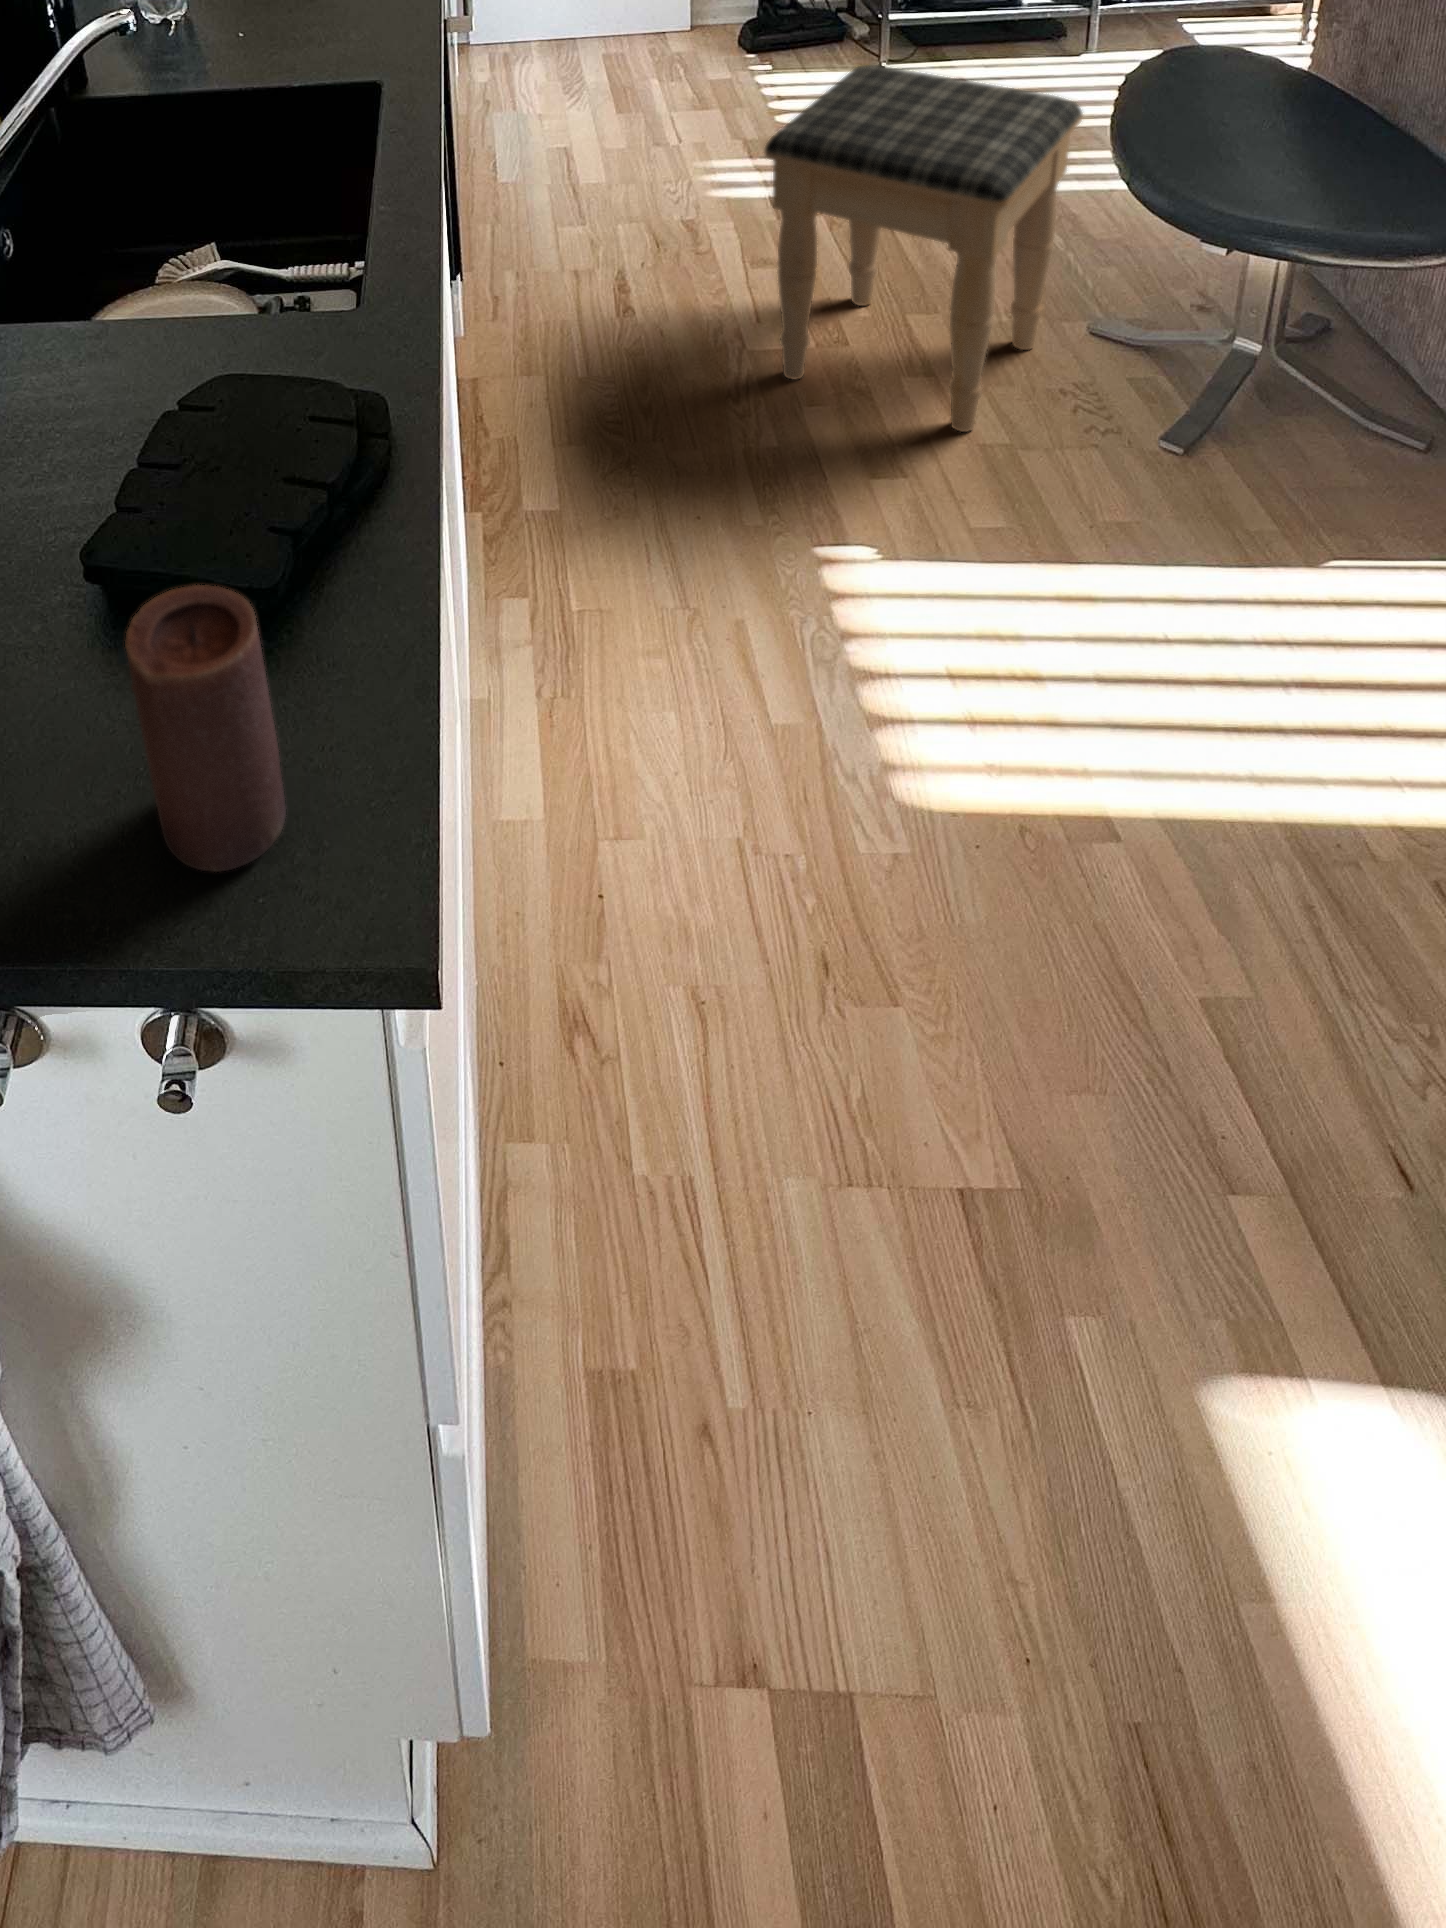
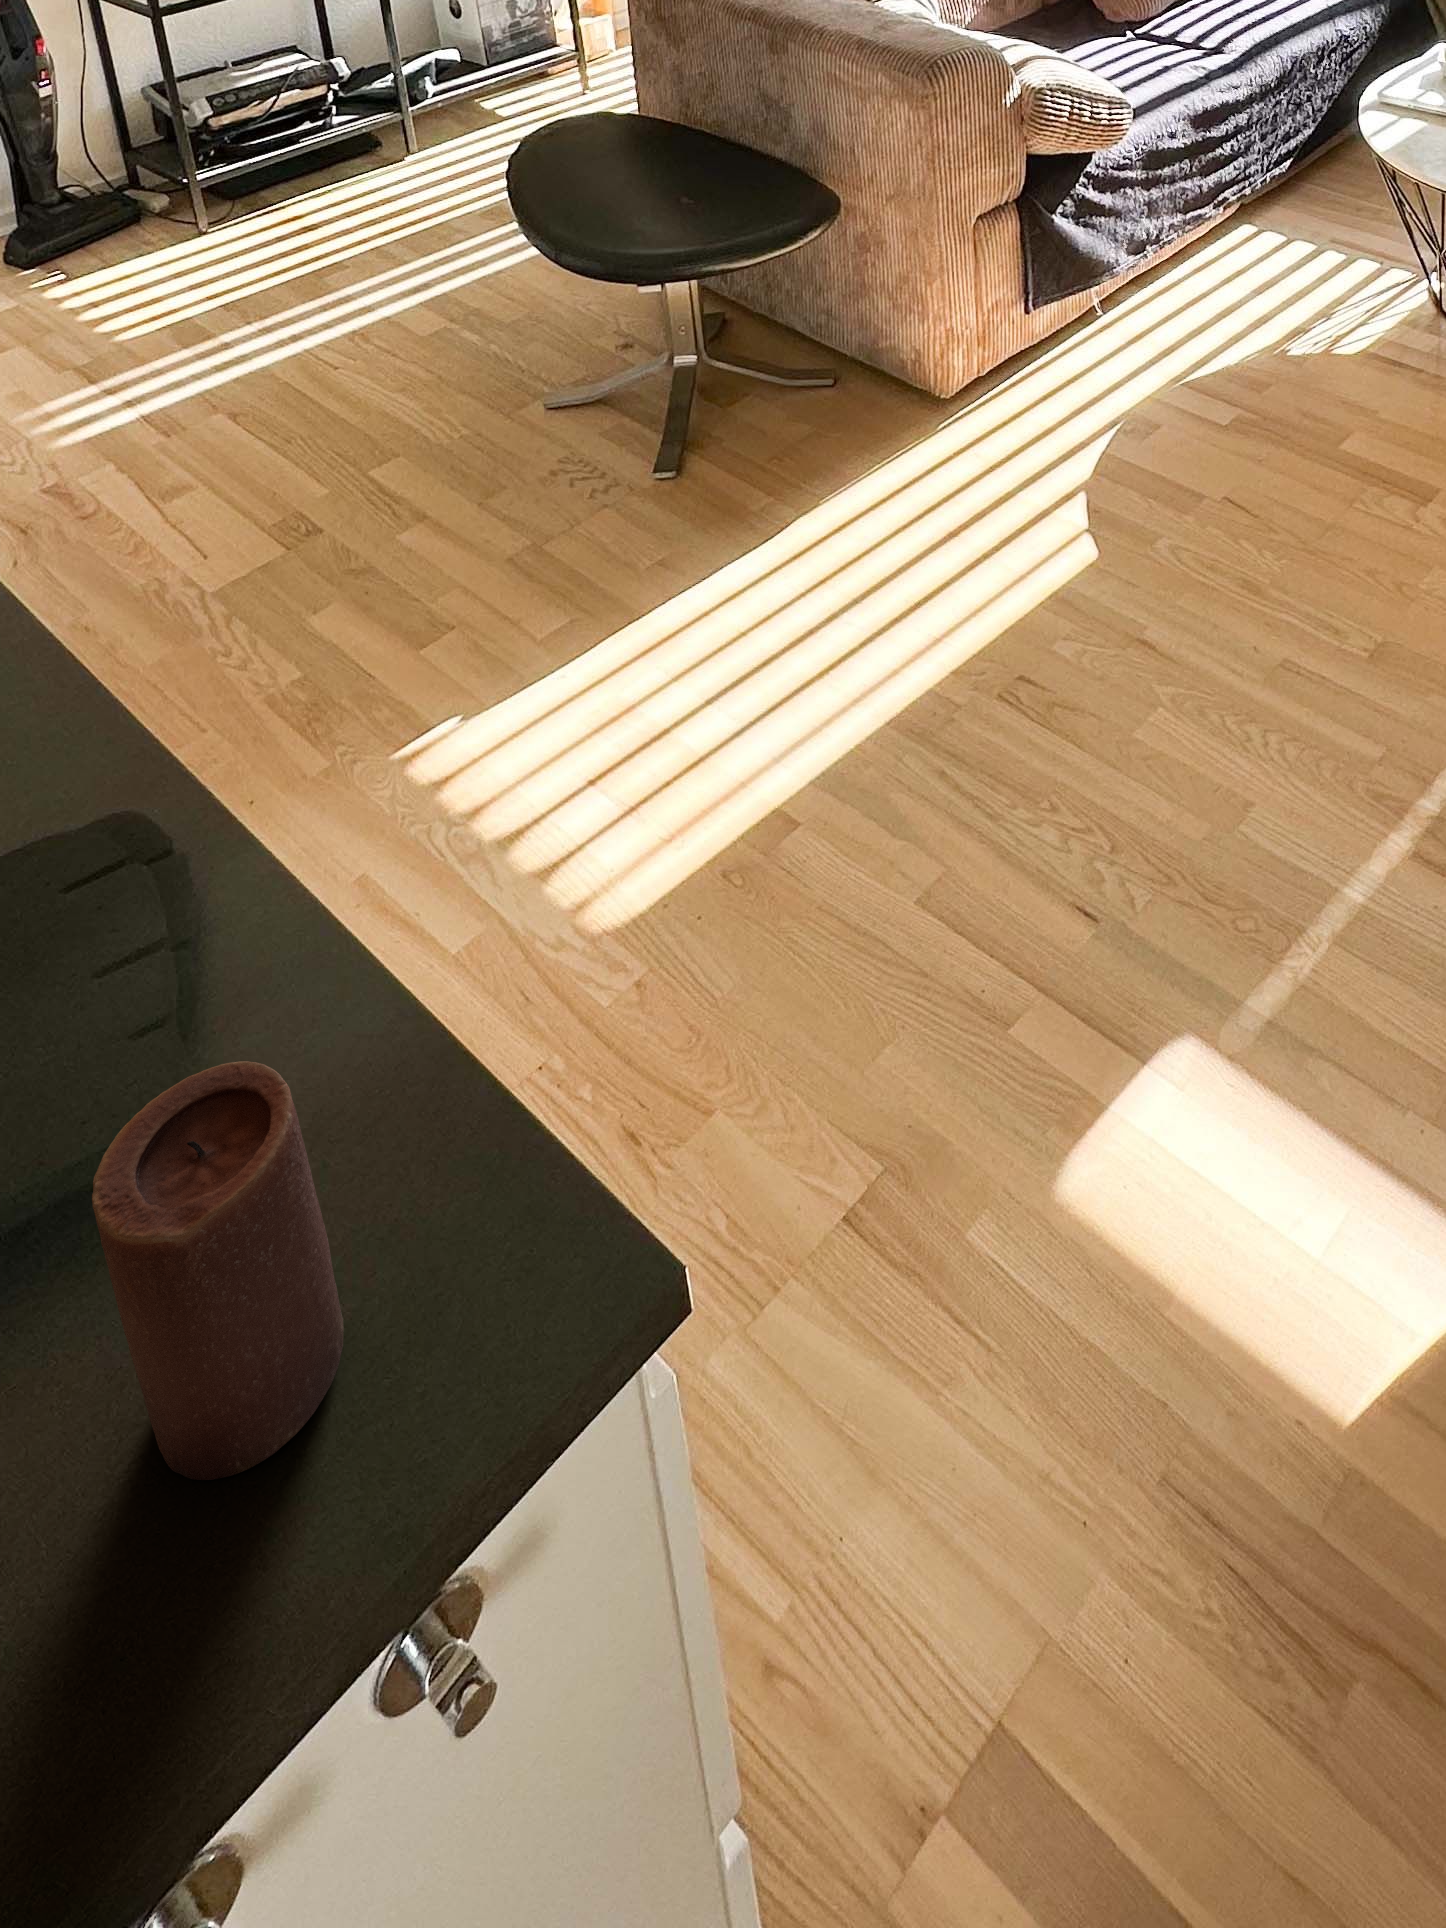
footstool: present [764,65,1082,432] -> none [177,200,505,601]

